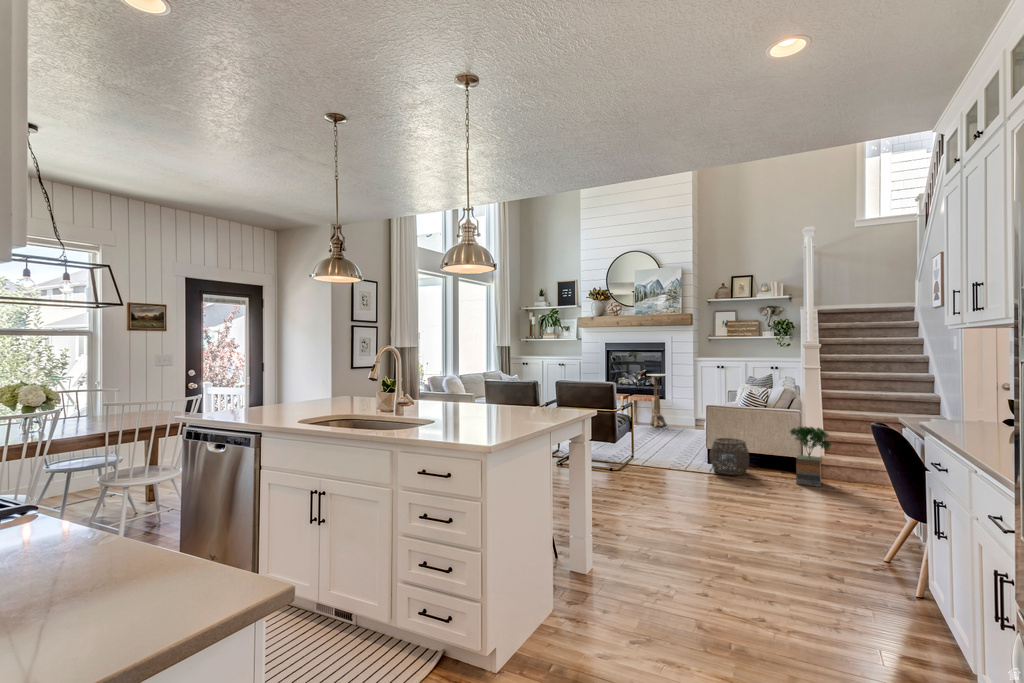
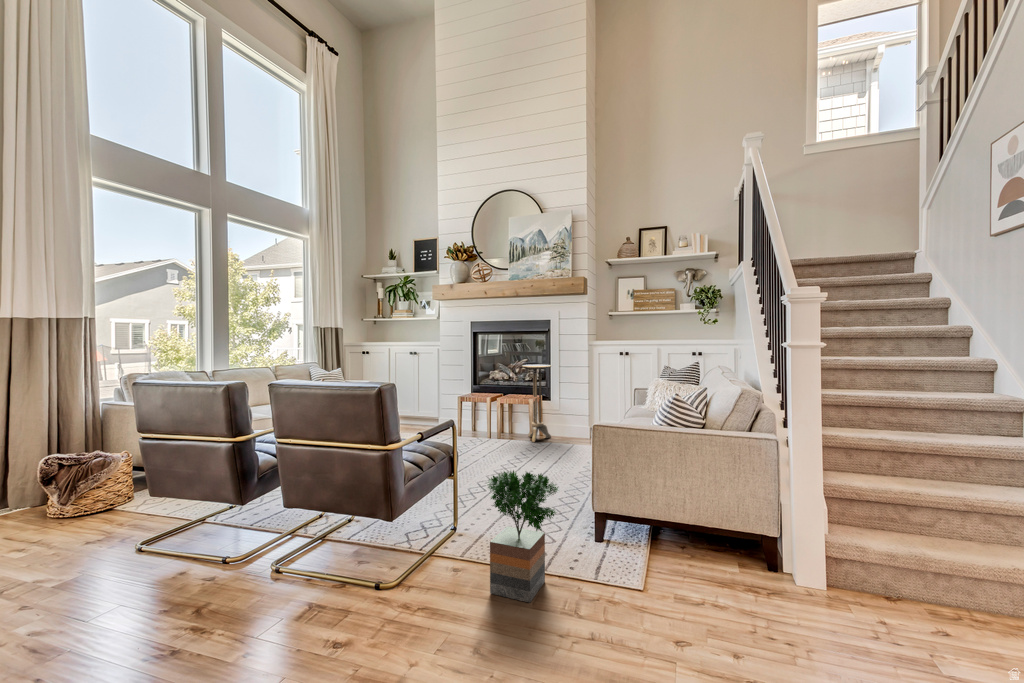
potted tree: present [790,427,831,487] -> present [487,470,558,603]
woven basket: present [710,438,749,475] -> none [603,492,680,578]

